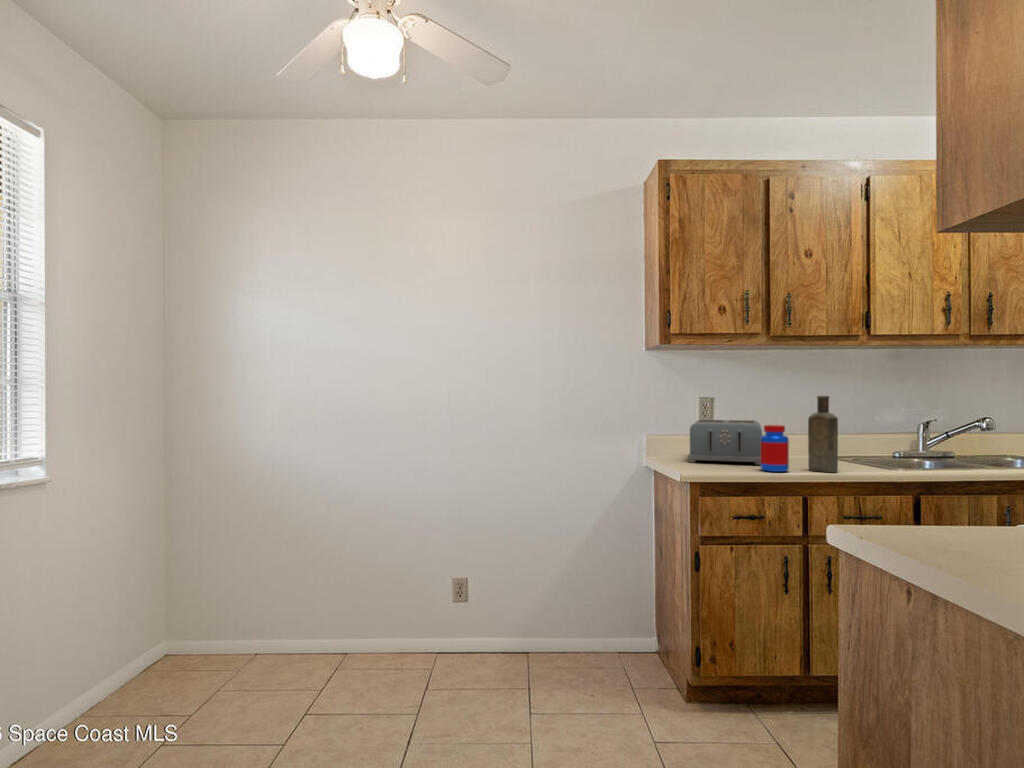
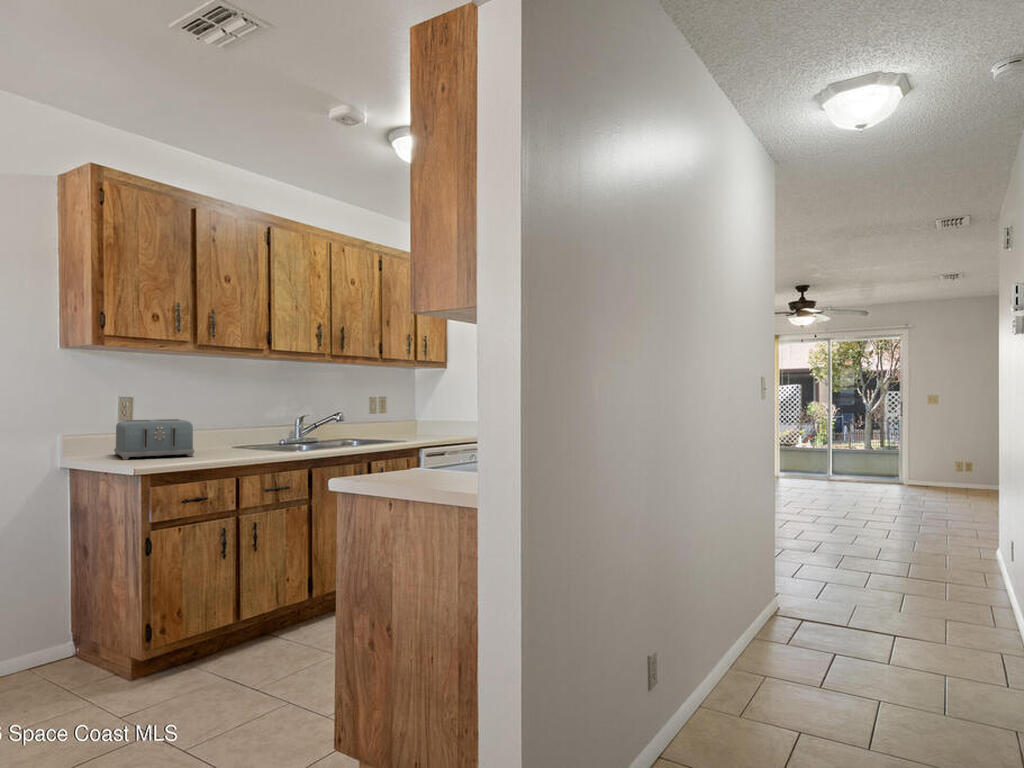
bottle: present [808,396,838,472] -> none [234,396,259,456]
jar: present [760,425,789,472] -> none [198,420,223,459]

